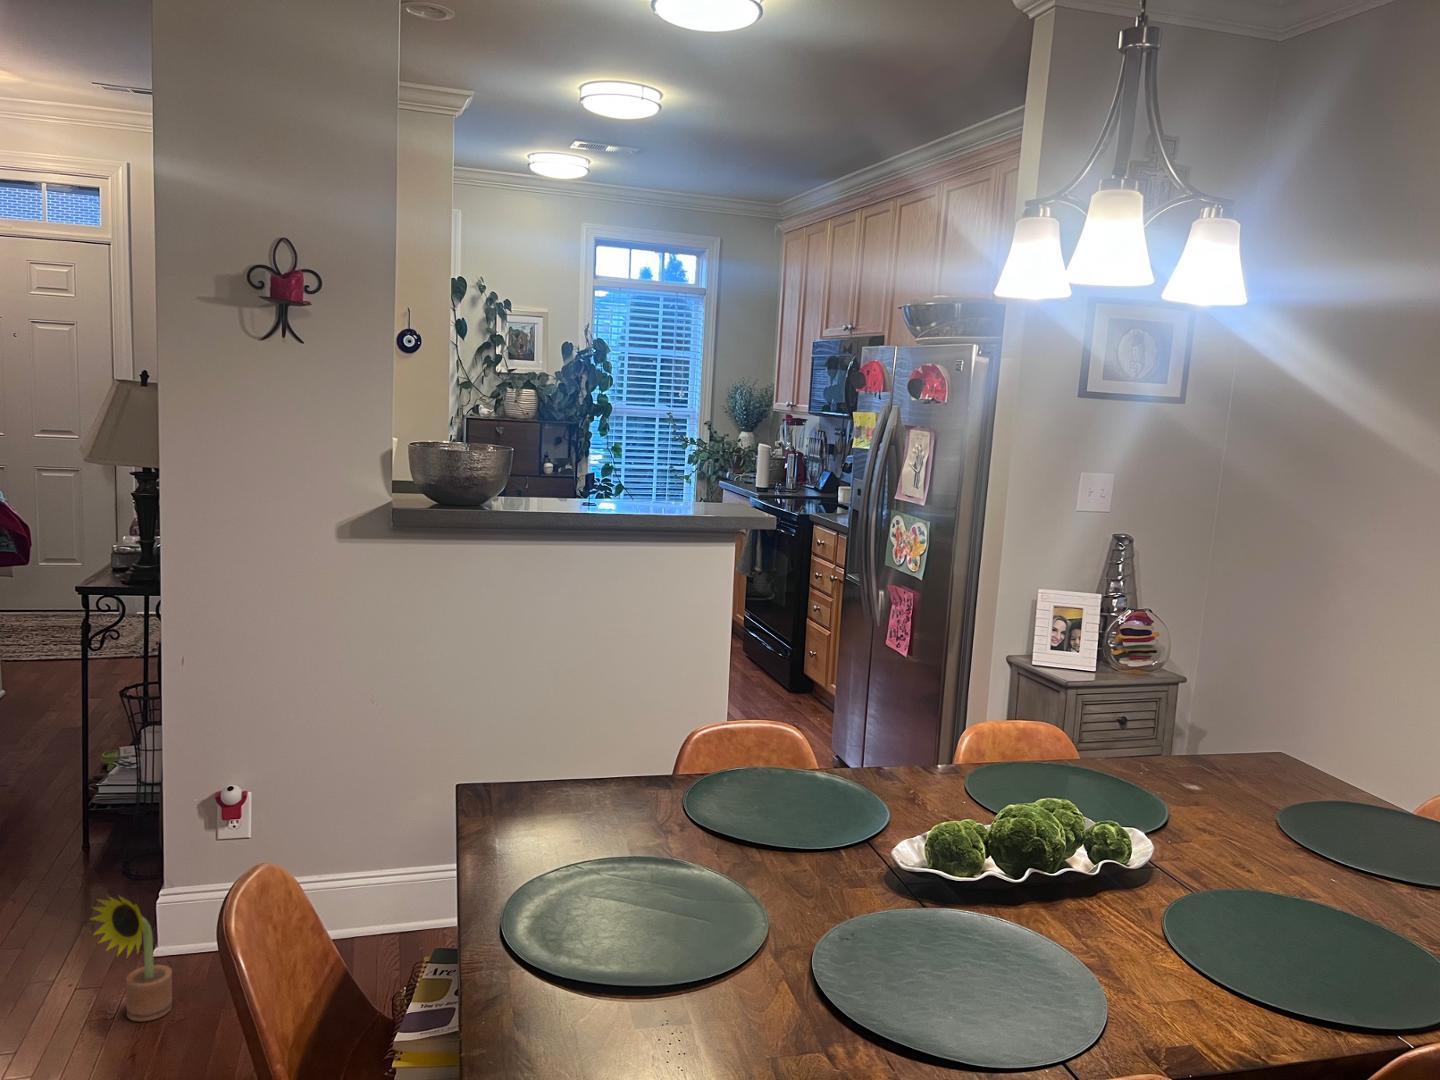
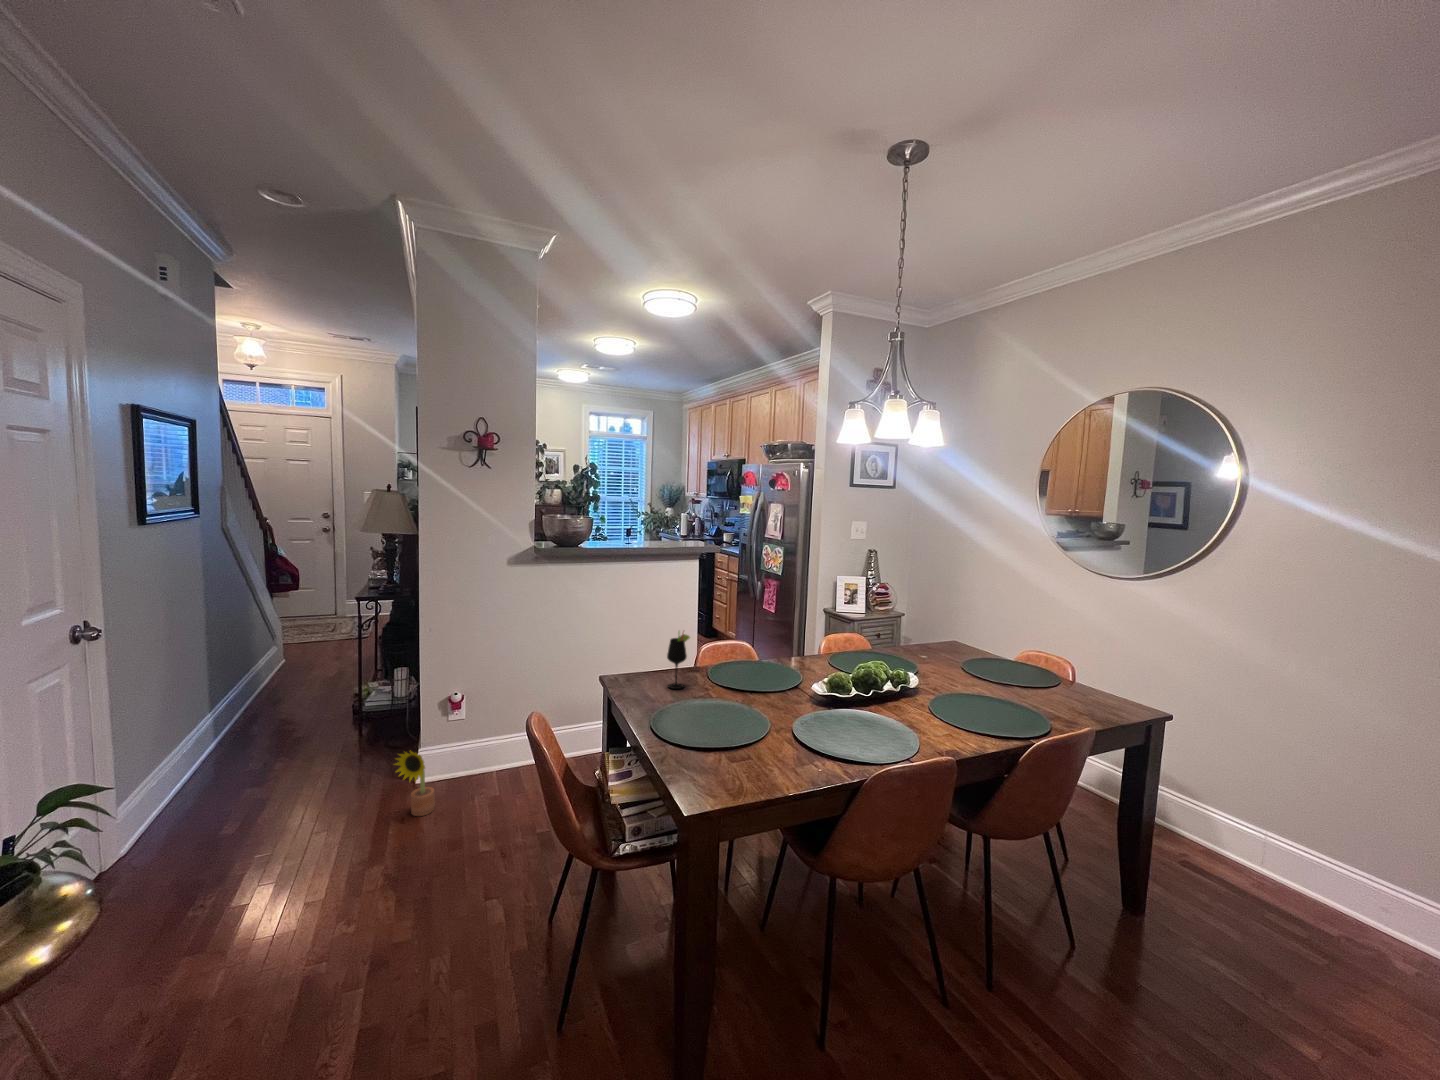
wine glass: none [573,703,623,831] -> present [667,633,690,689]

